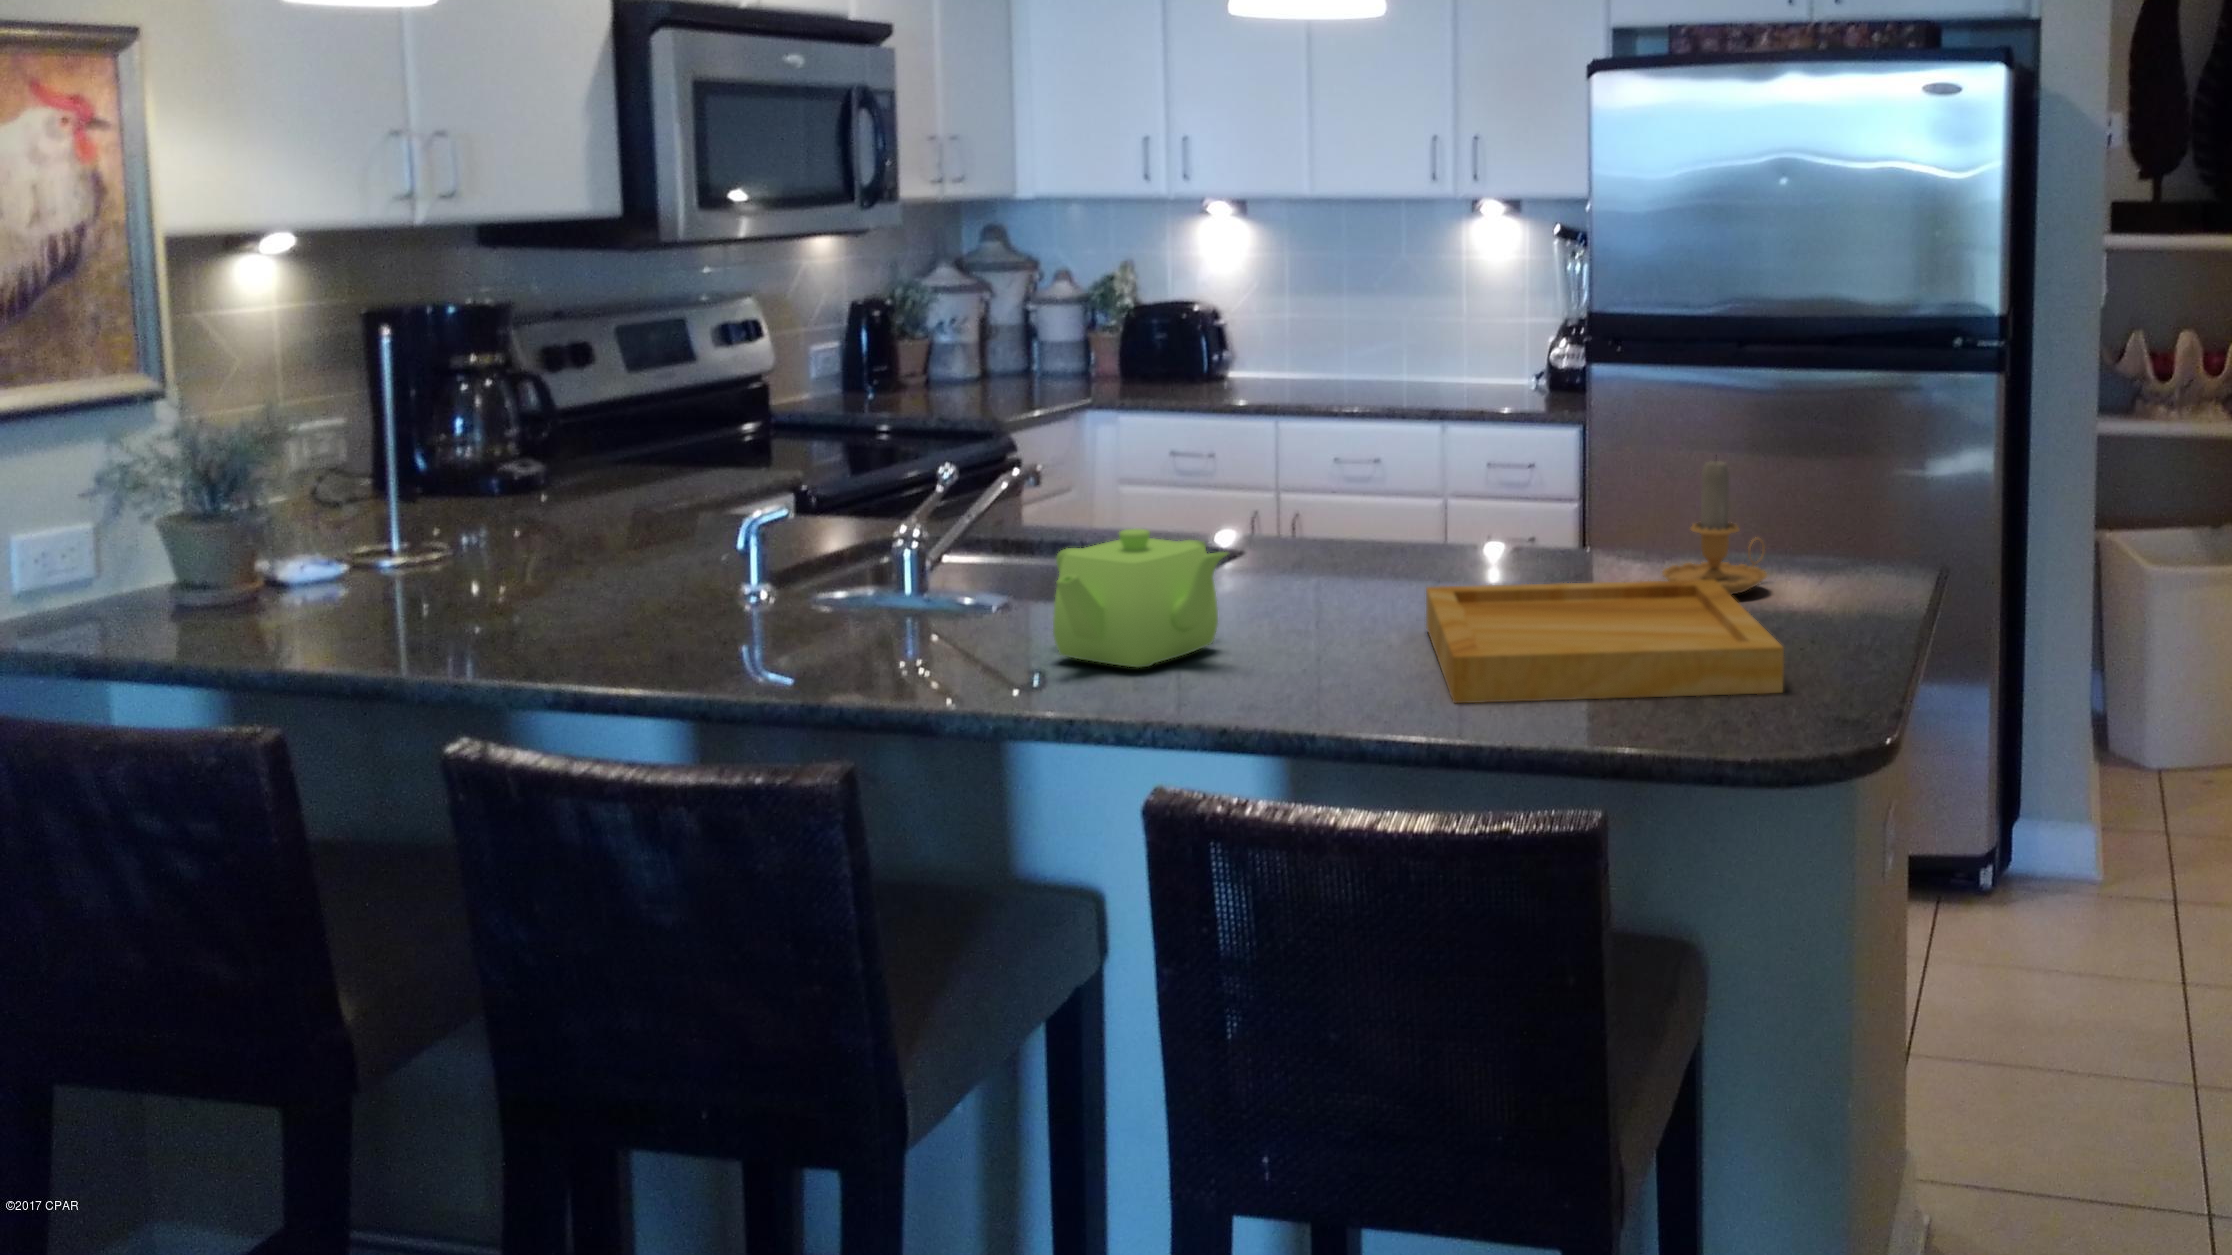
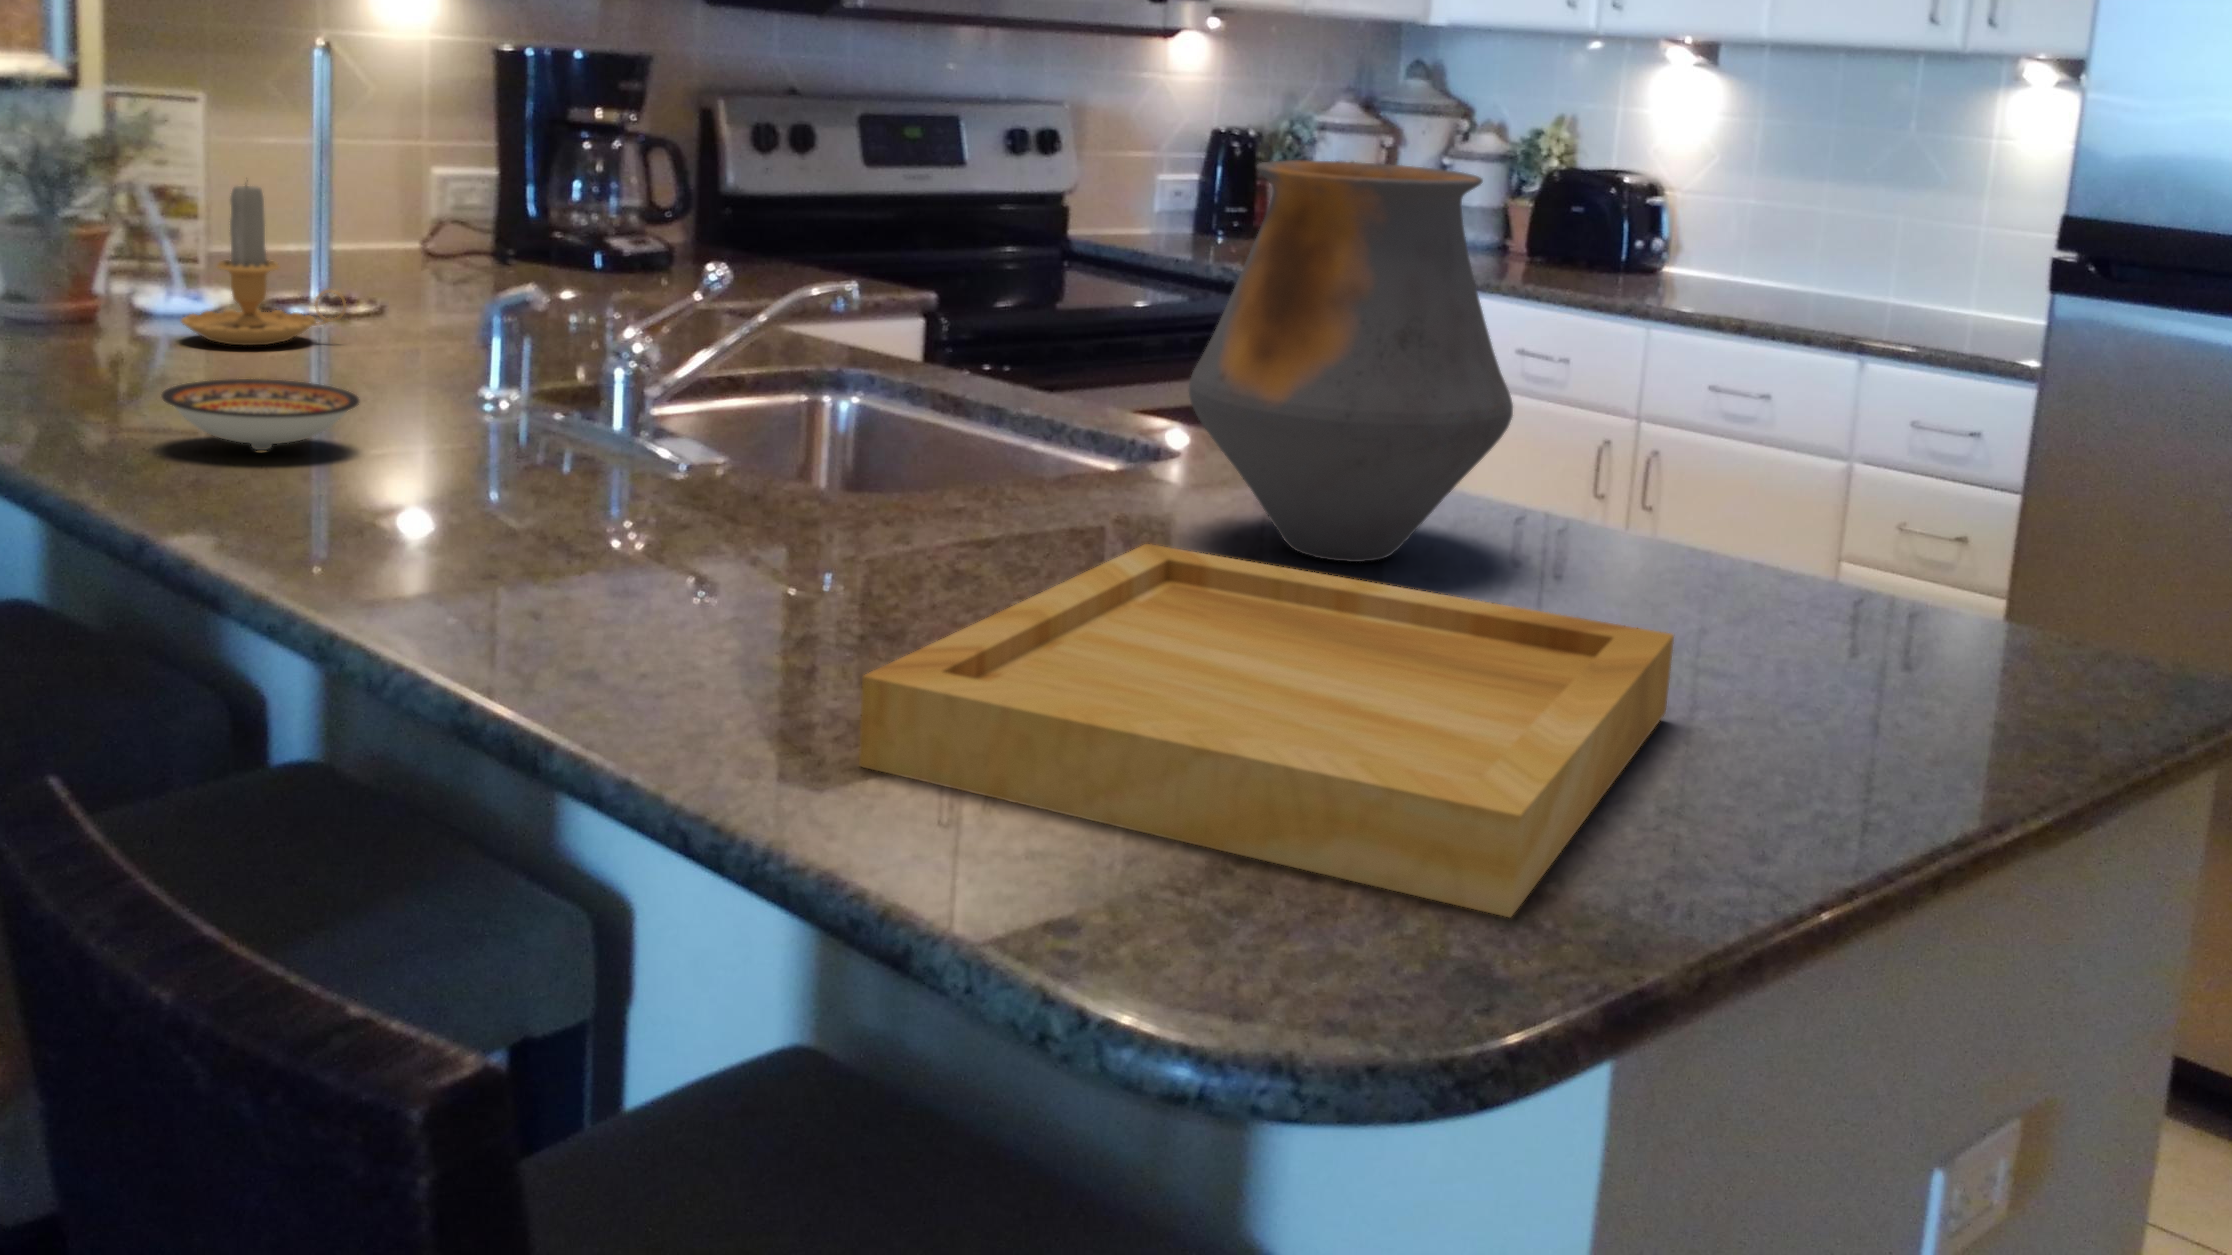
vase: none [1342,353,1532,589] -> present [1189,161,1513,562]
candle: present [1662,455,1767,595] -> present [181,185,346,345]
teapot: present [1053,529,1227,668] -> none [461,360,818,586]
ceramic bowl: none [645,596,788,647] -> present [162,379,359,450]

